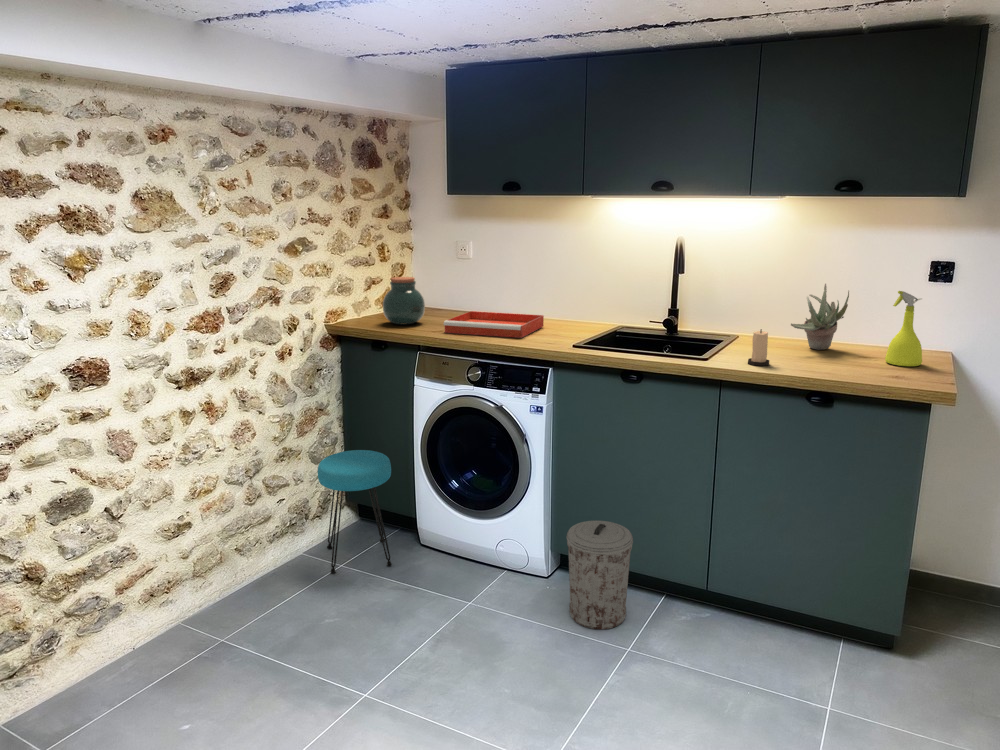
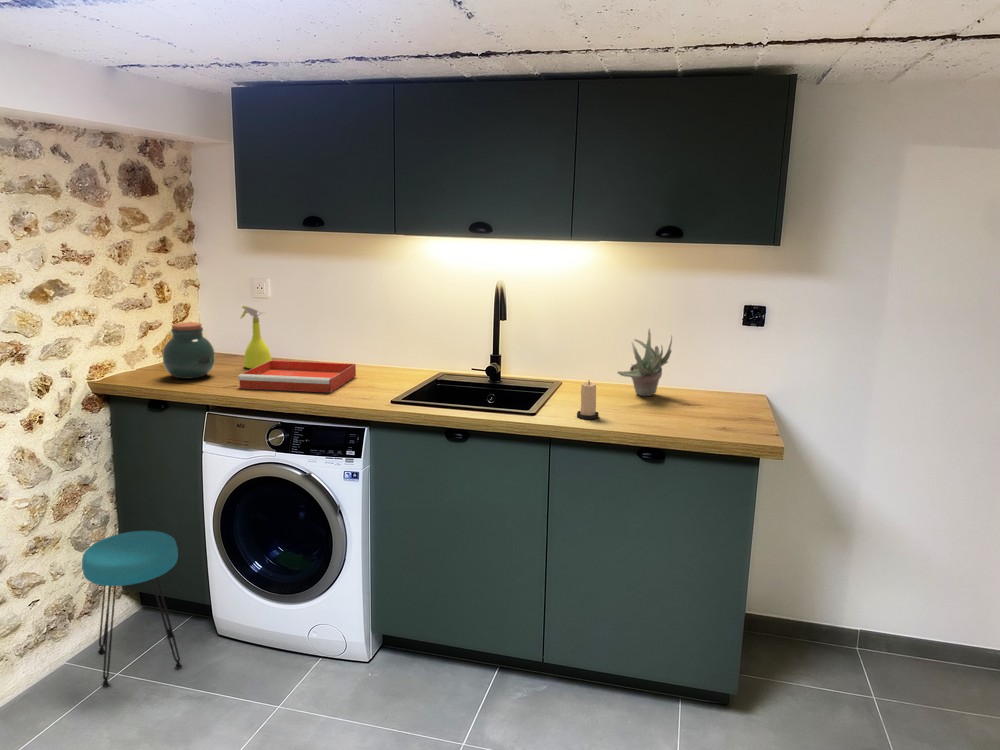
spray bottle: present [885,291,922,366] -> present [241,306,272,369]
trash can: present [567,521,633,629] -> none [390,595,464,721]

